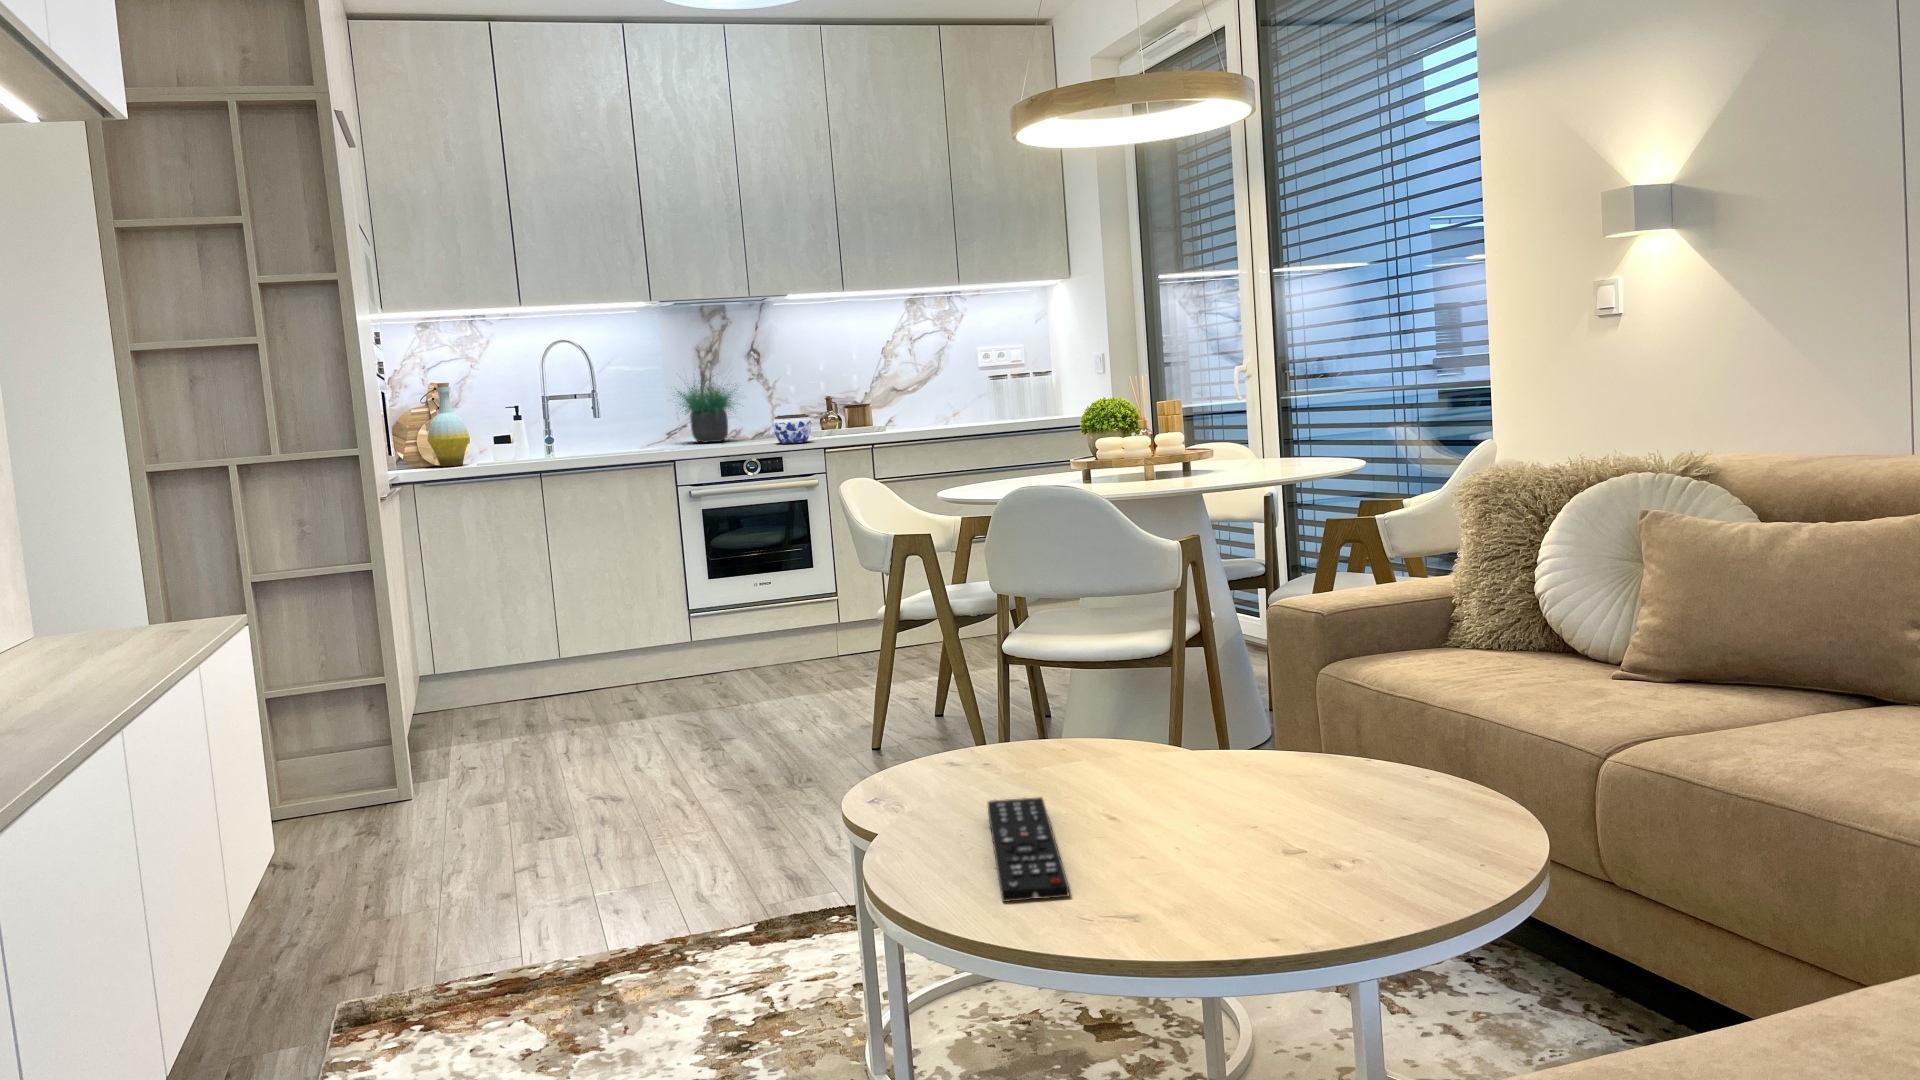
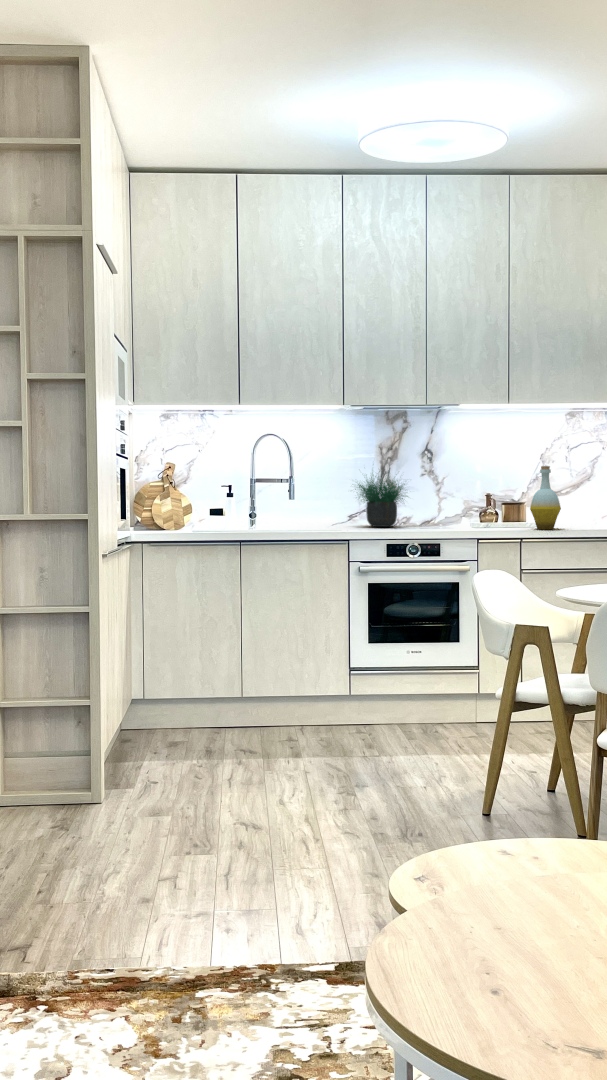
bottle: present [428,383,470,466] -> present [530,466,561,529]
jar: present [773,414,811,444] -> none [432,508,465,532]
remote control: present [988,797,1069,902] -> none [491,906,572,1040]

